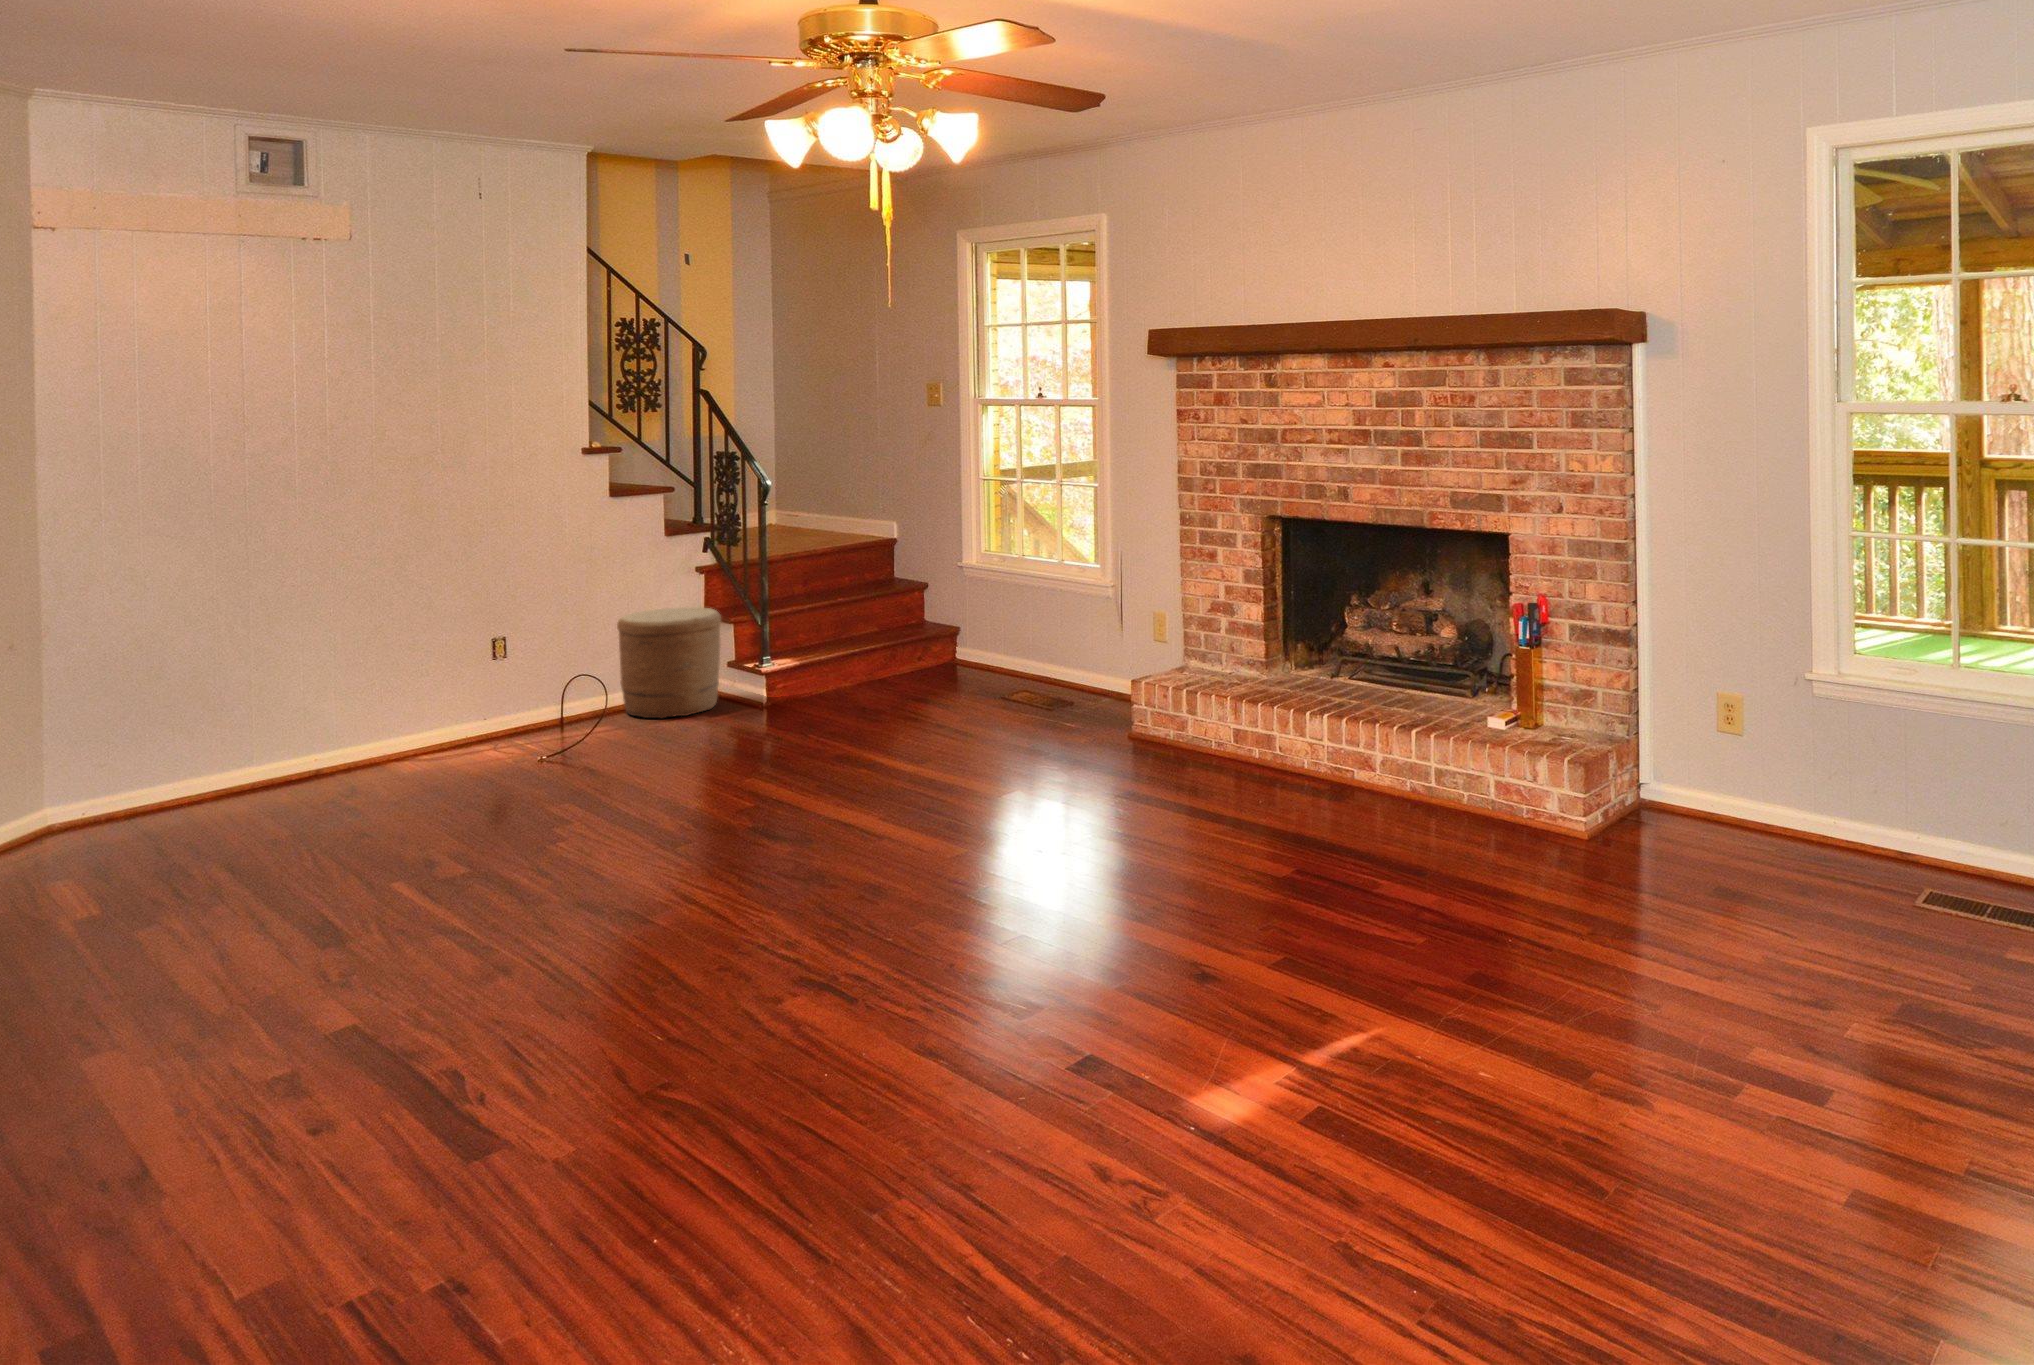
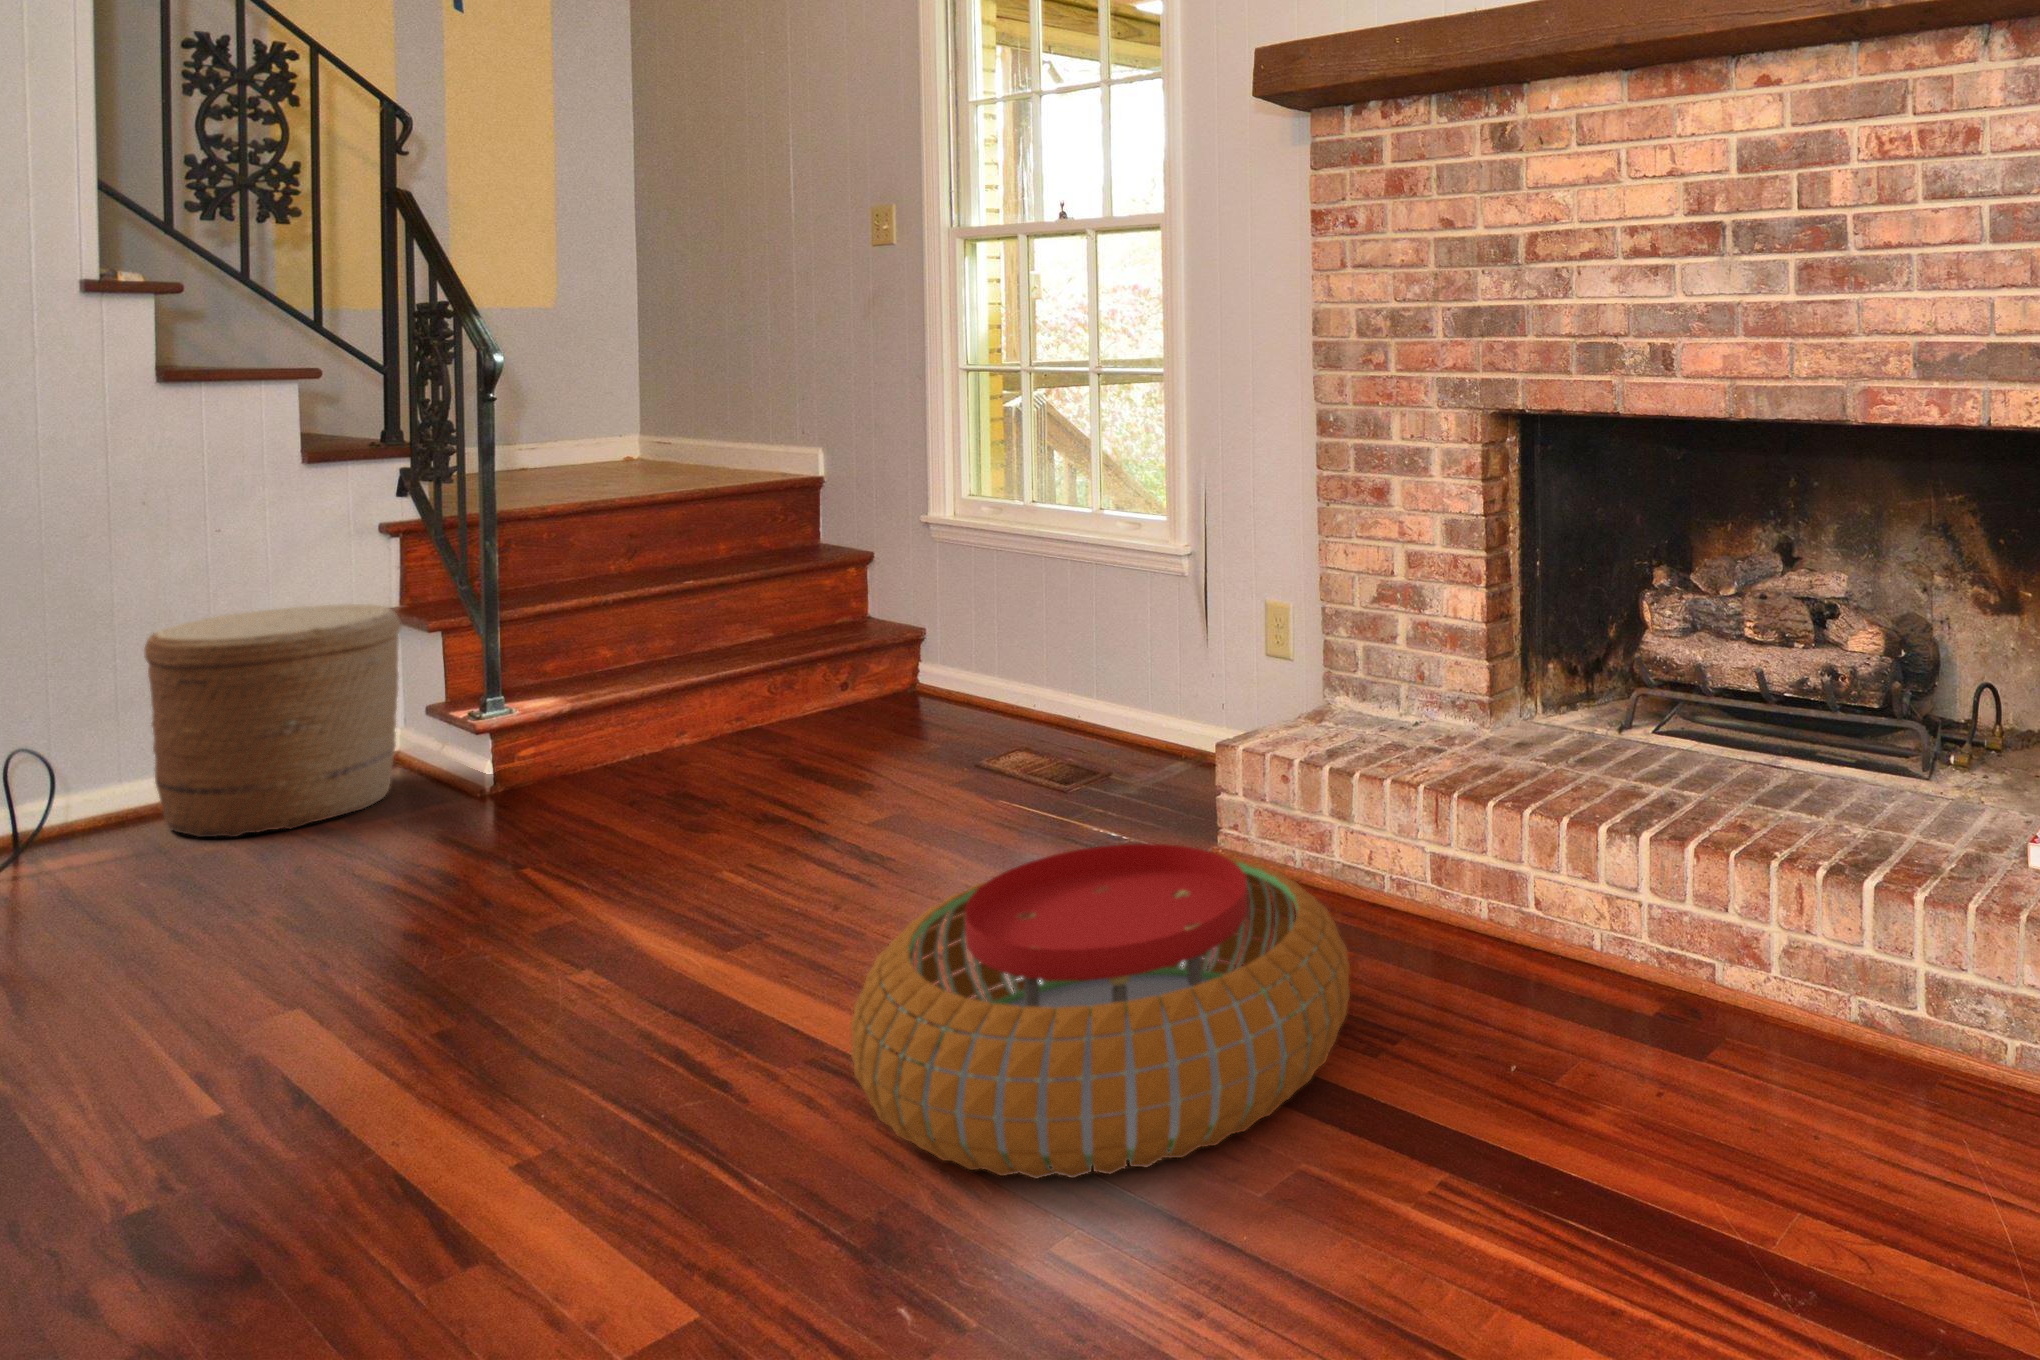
pouf: none [997,711,1193,820] -> present [851,844,1350,1178]

